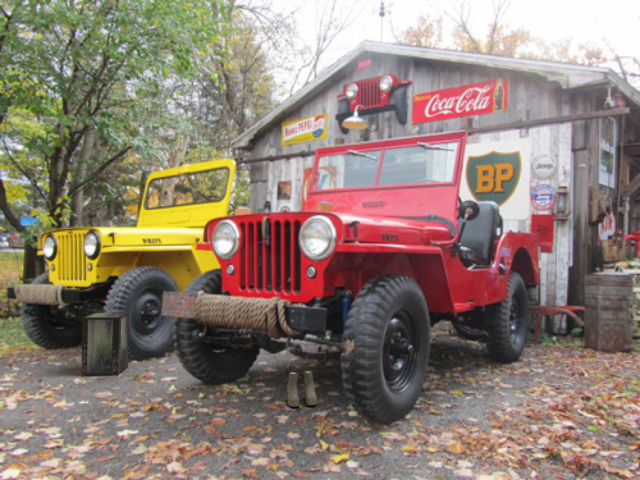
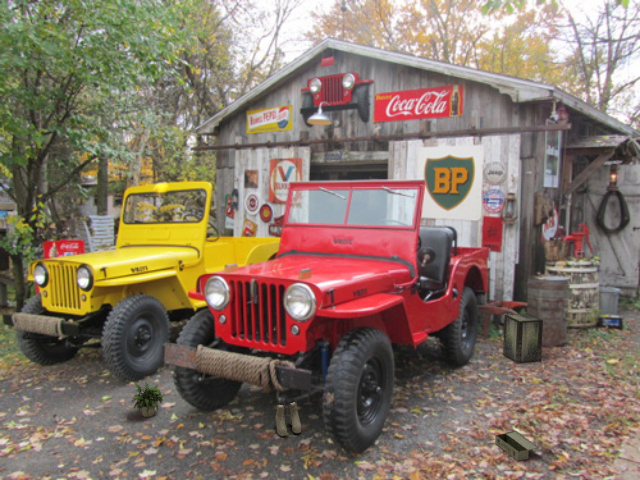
storage box: present [81,313,129,376] -> present [503,313,543,364]
potted plant: none [126,348,163,387] -> present [132,382,163,417]
toolbox: none [558,411,617,441] -> present [495,431,539,461]

